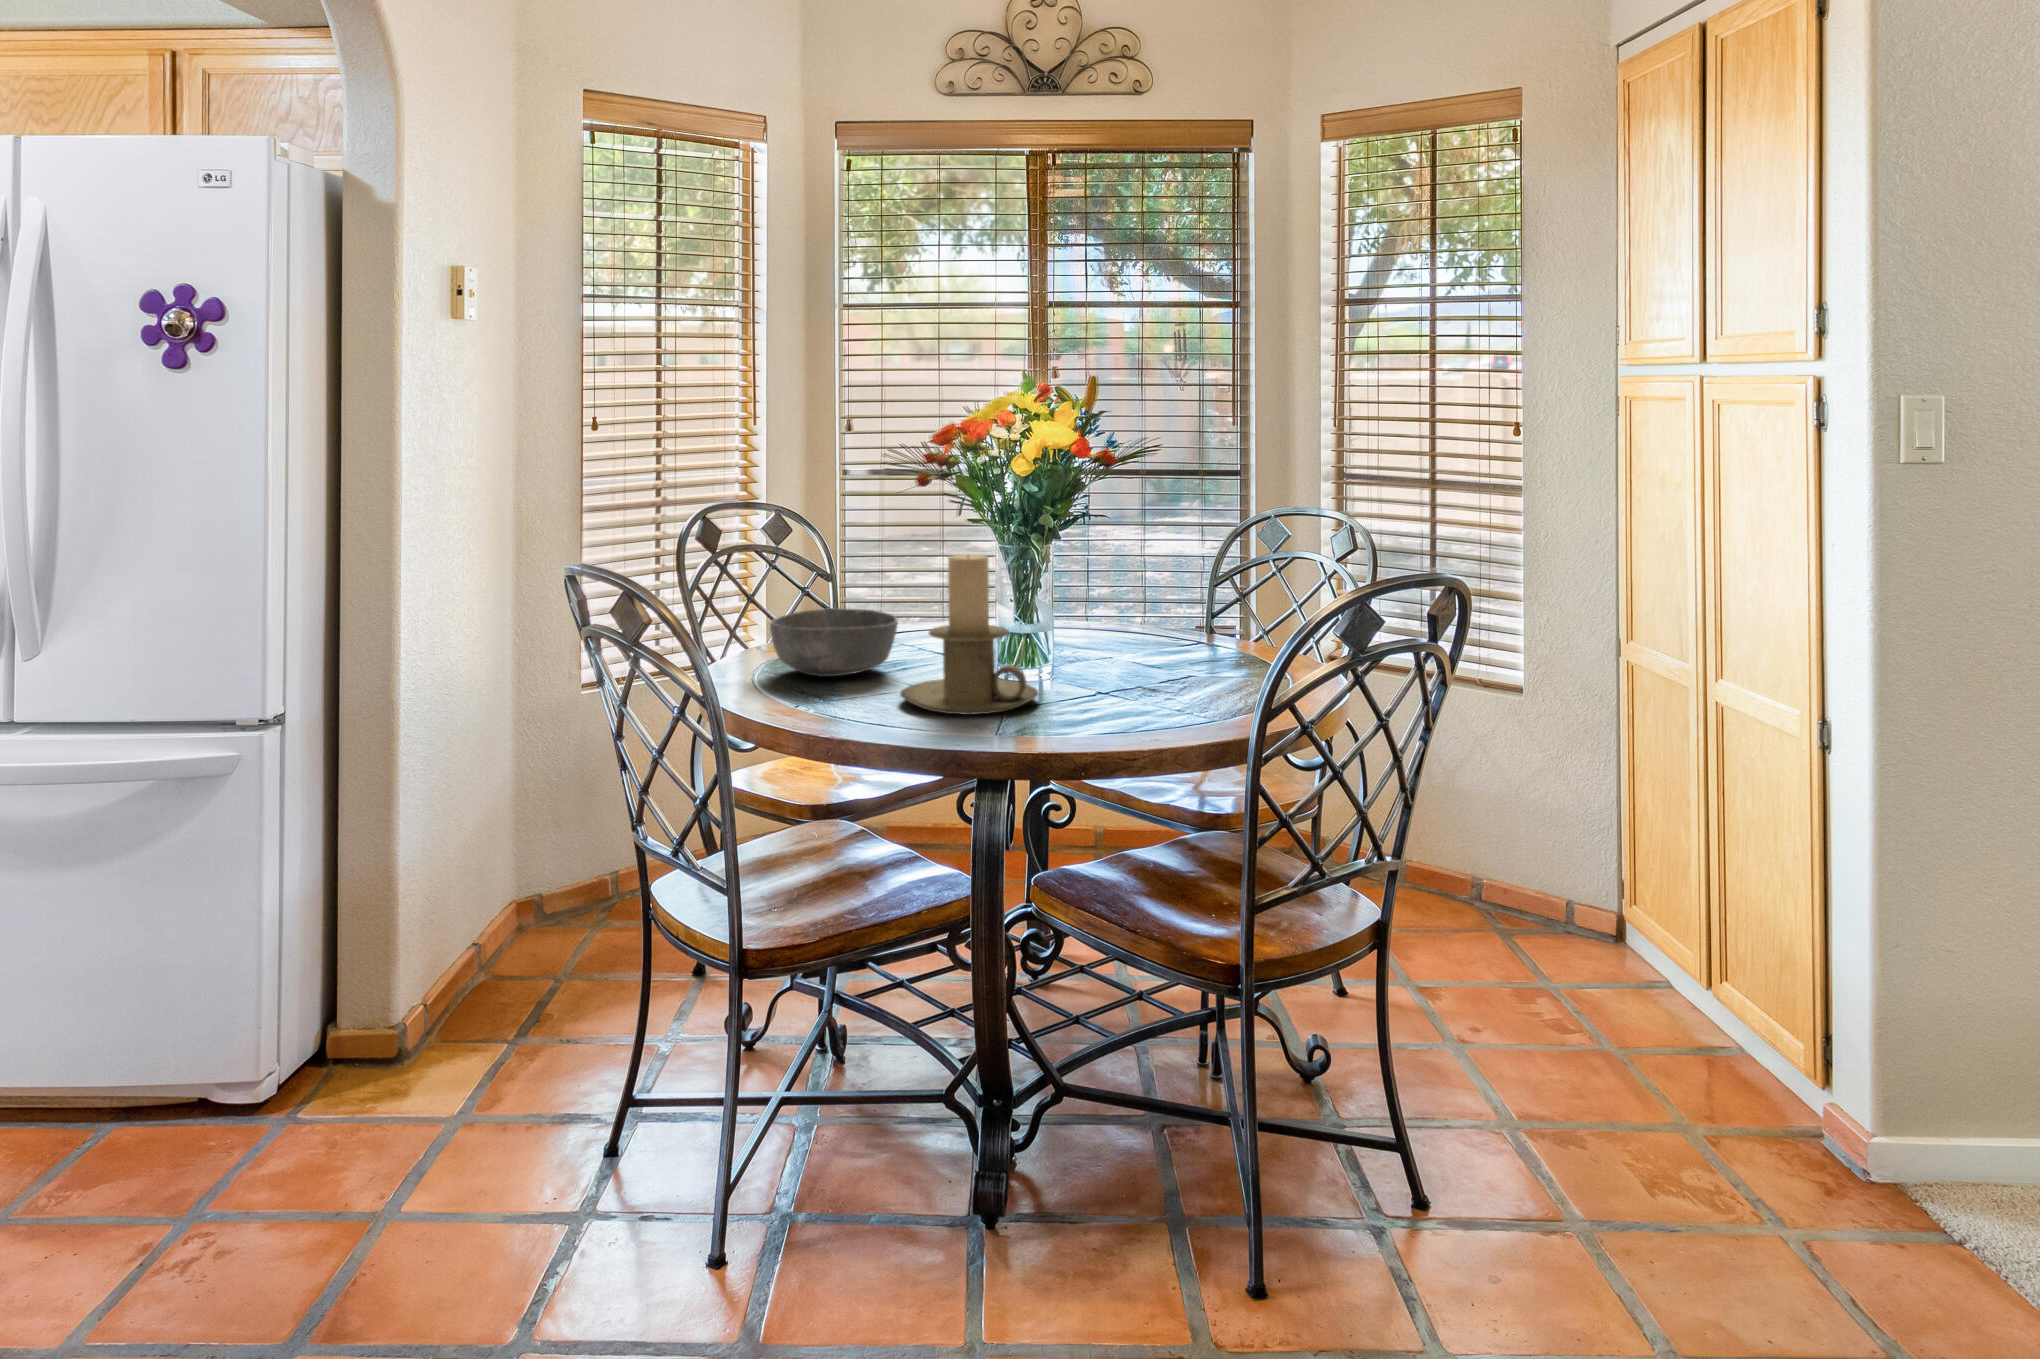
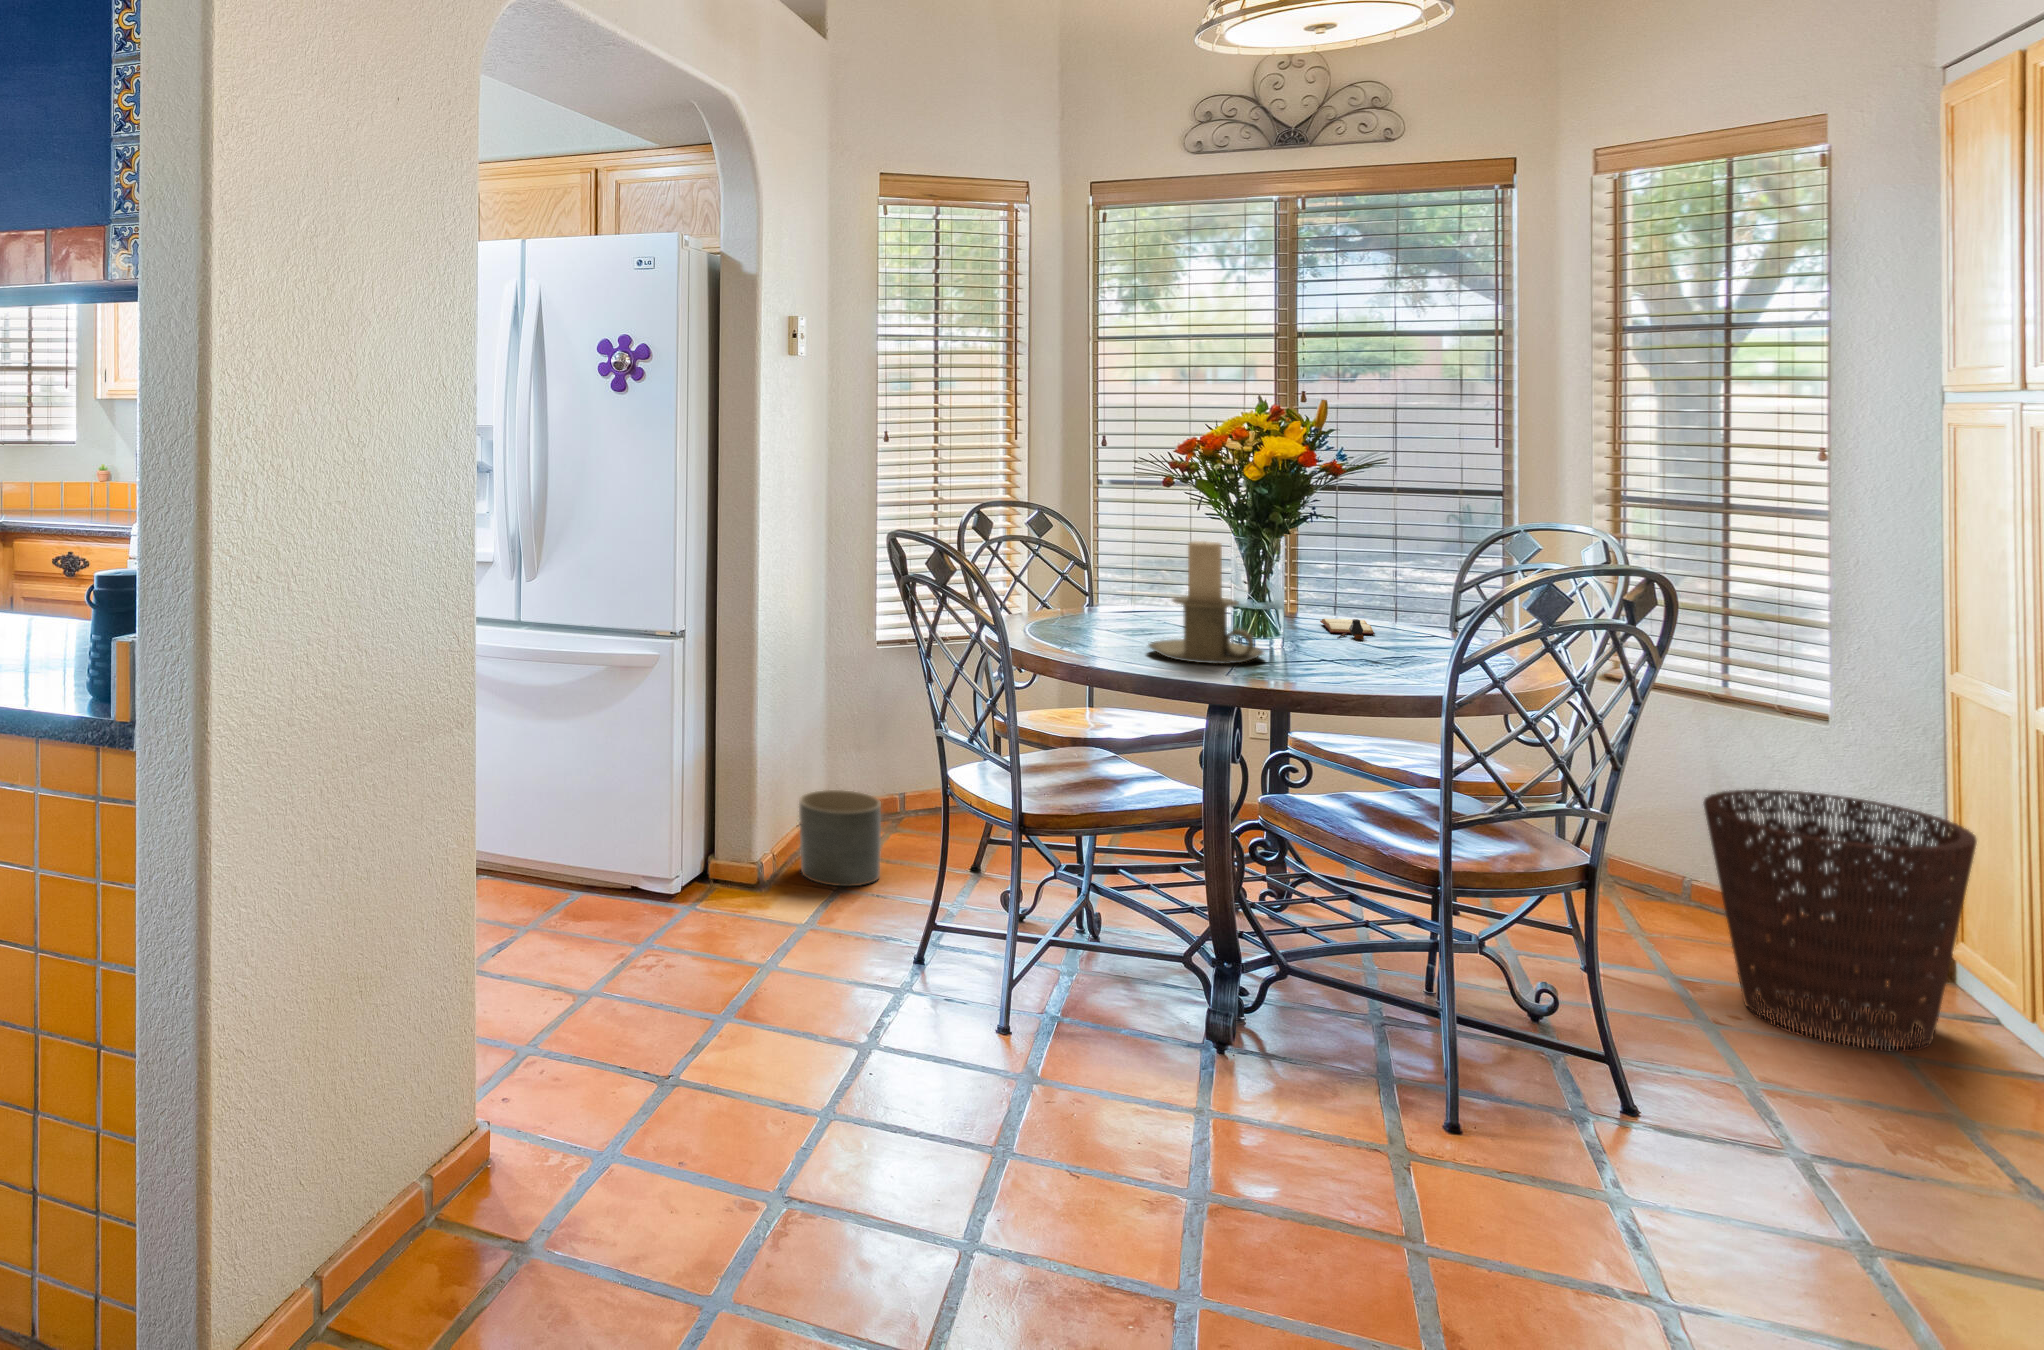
bowl: present [770,608,898,677] -> none [1041,583,1147,633]
book: none [1087,630,1148,658] -> present [1320,619,1375,639]
basket: none [1466,782,1712,1067] -> present [1704,789,1977,1050]
planter: none [461,892,572,1030] -> present [799,790,881,886]

